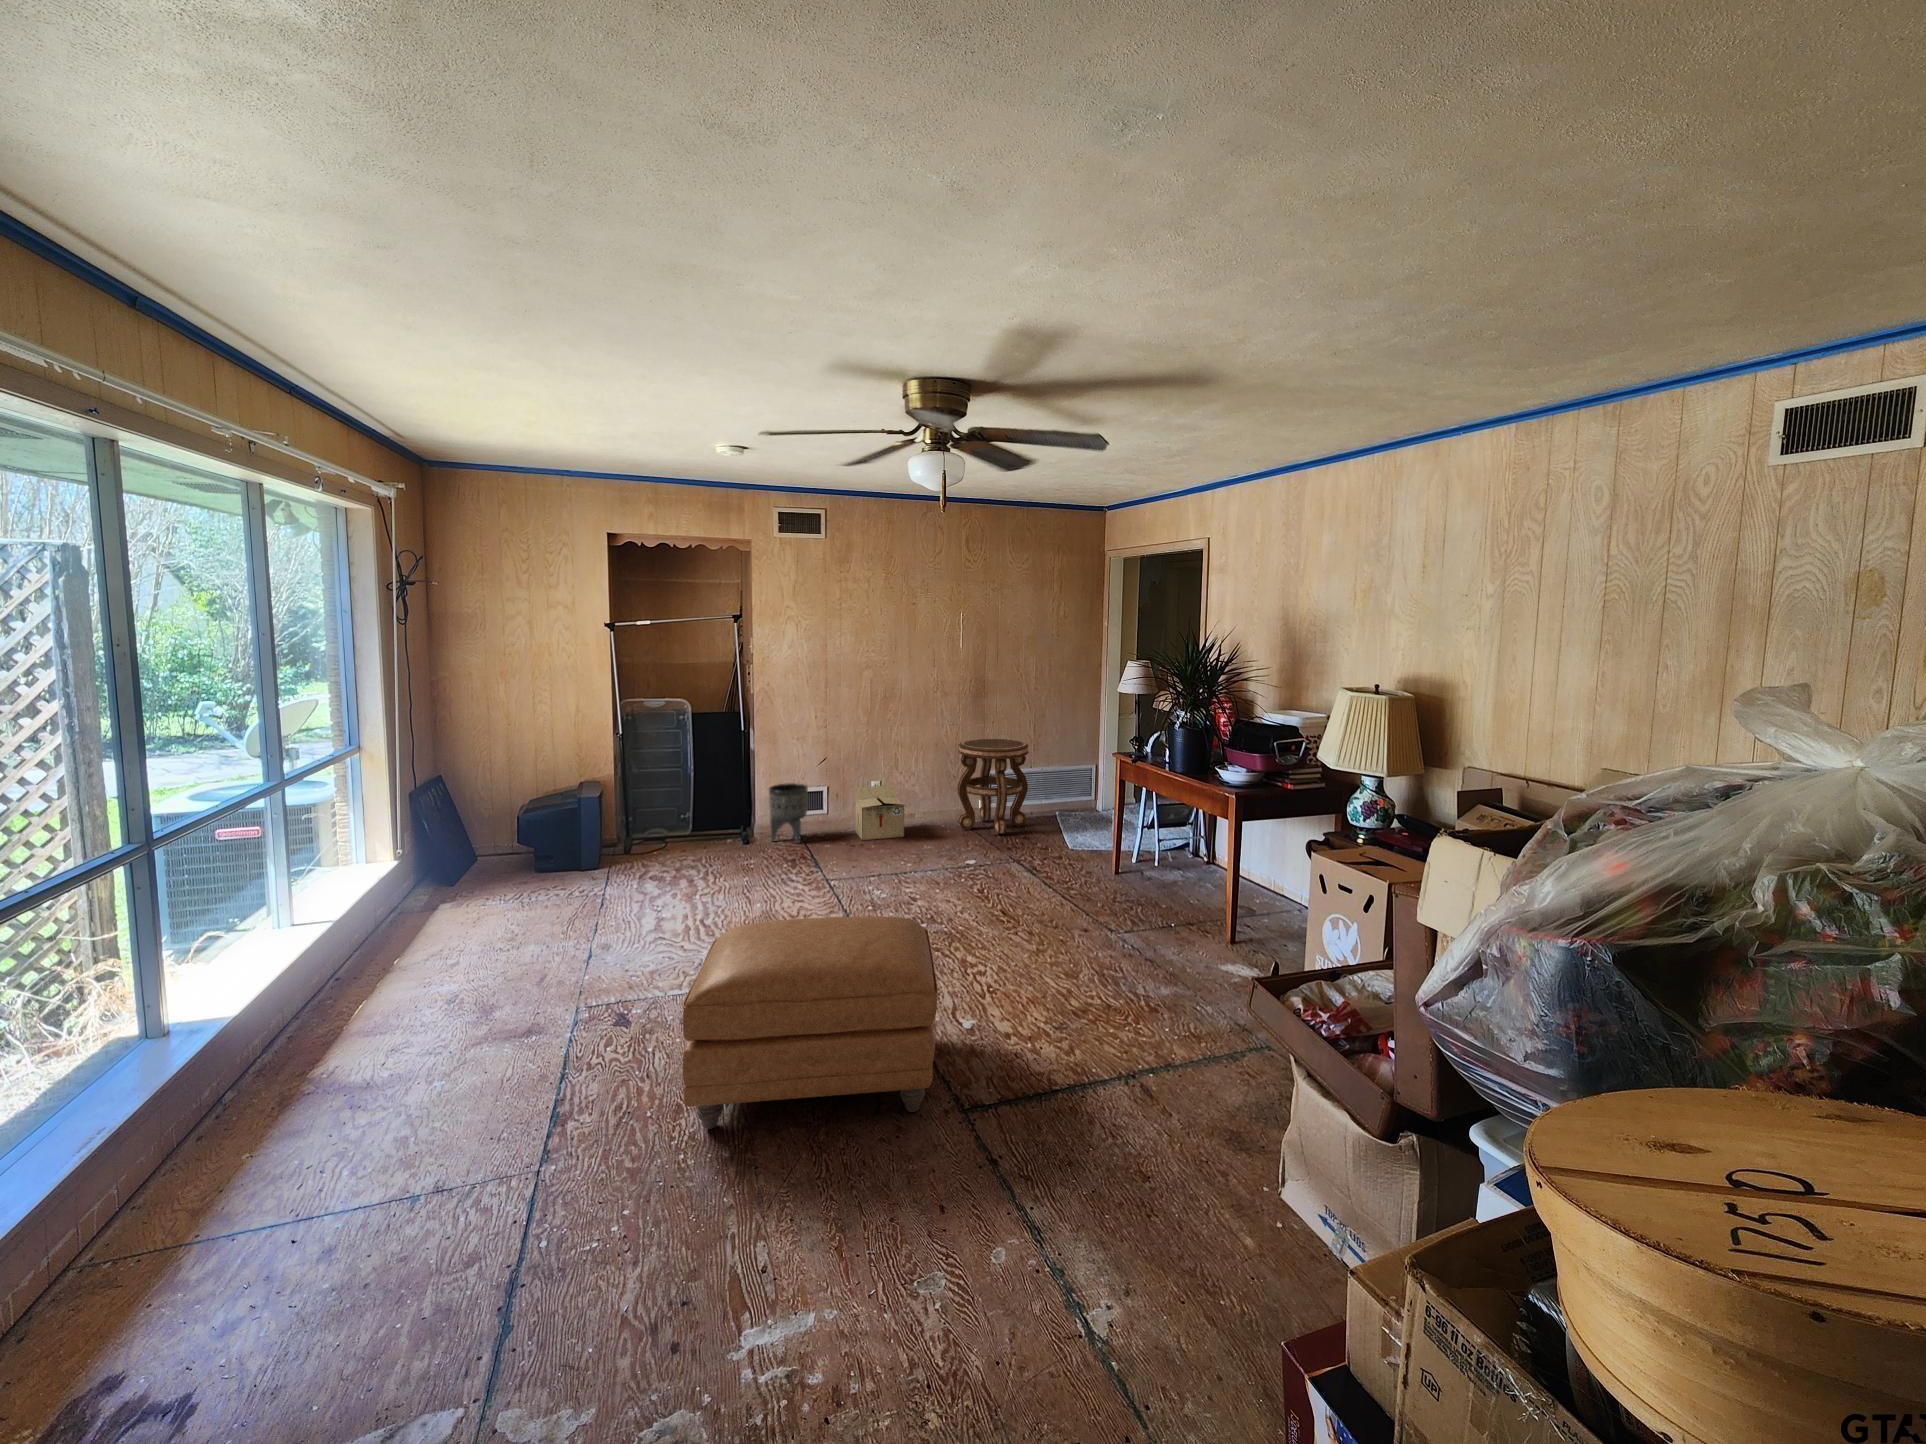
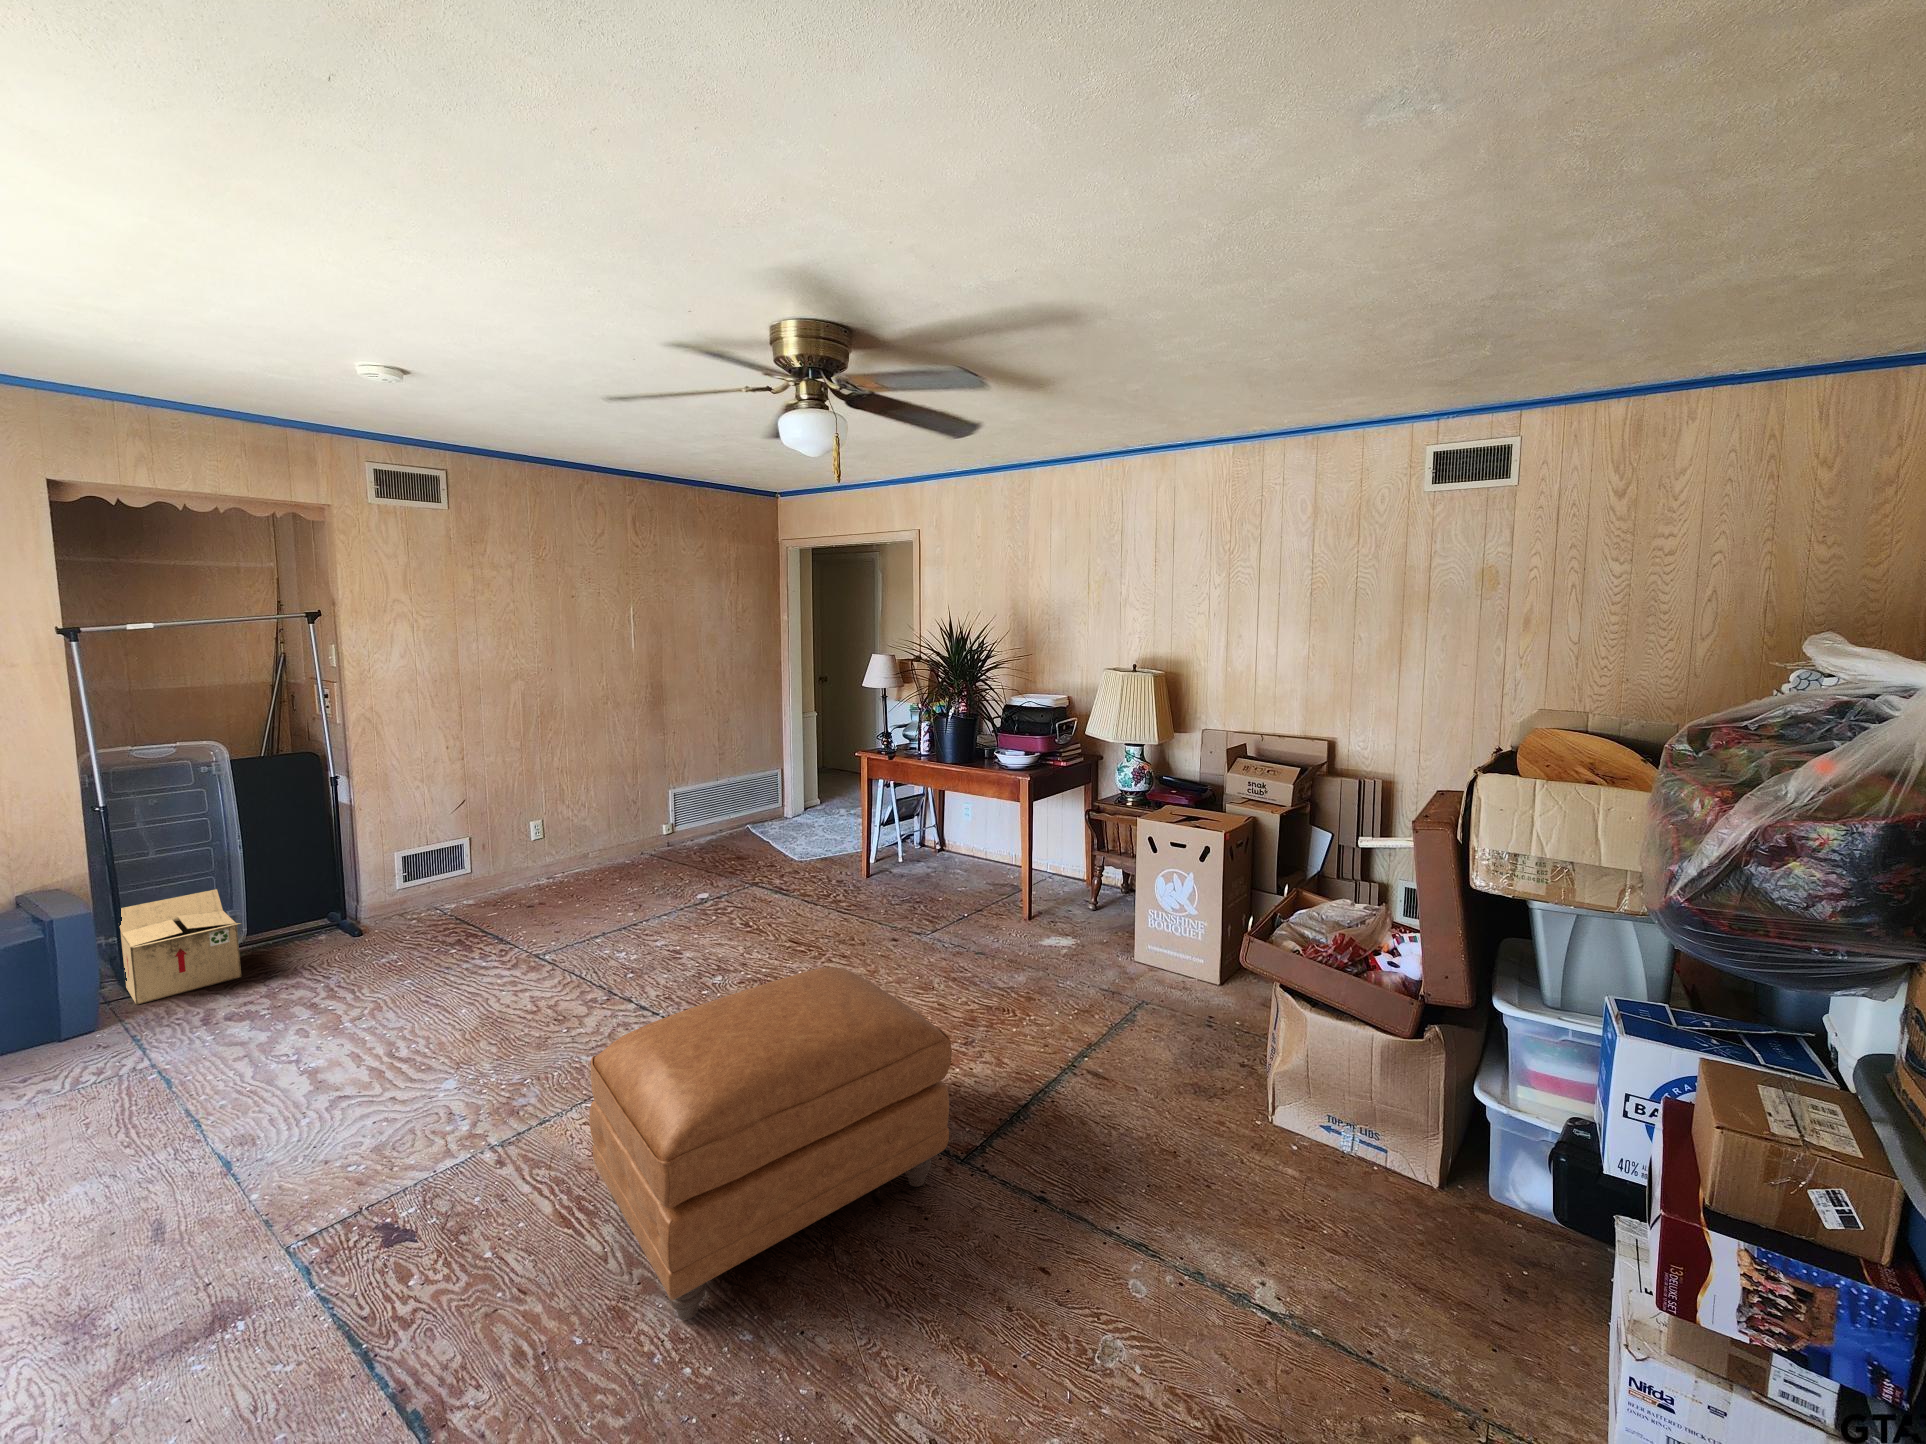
side table: present [958,739,1029,835] -> none [658,747,745,859]
planter: present [769,783,808,843] -> none [393,835,459,922]
cardboard box: present [854,785,904,840] -> present [119,889,241,1005]

